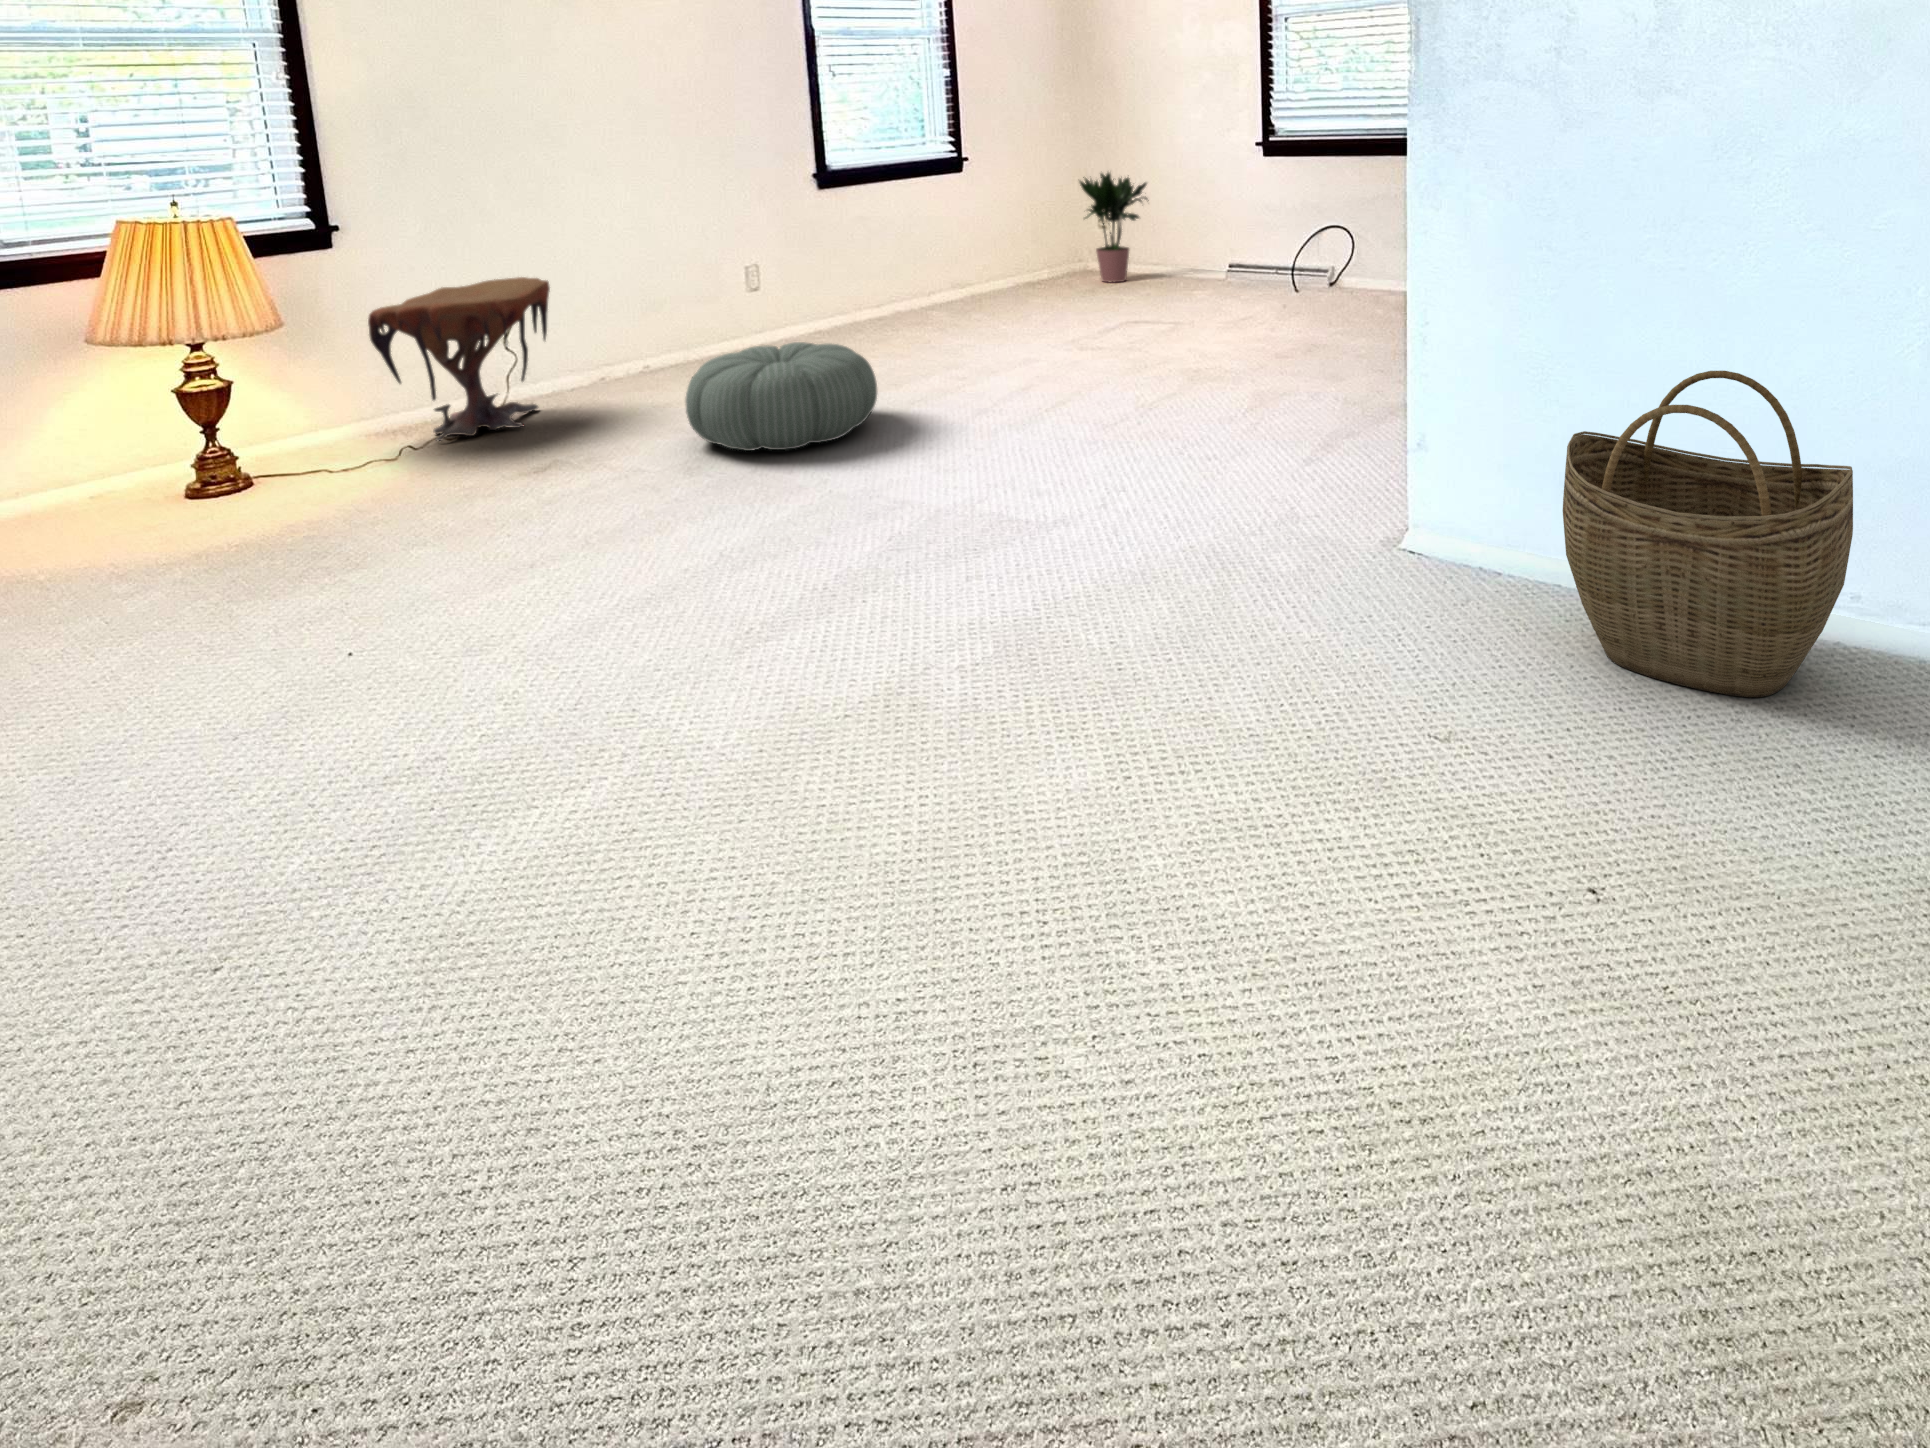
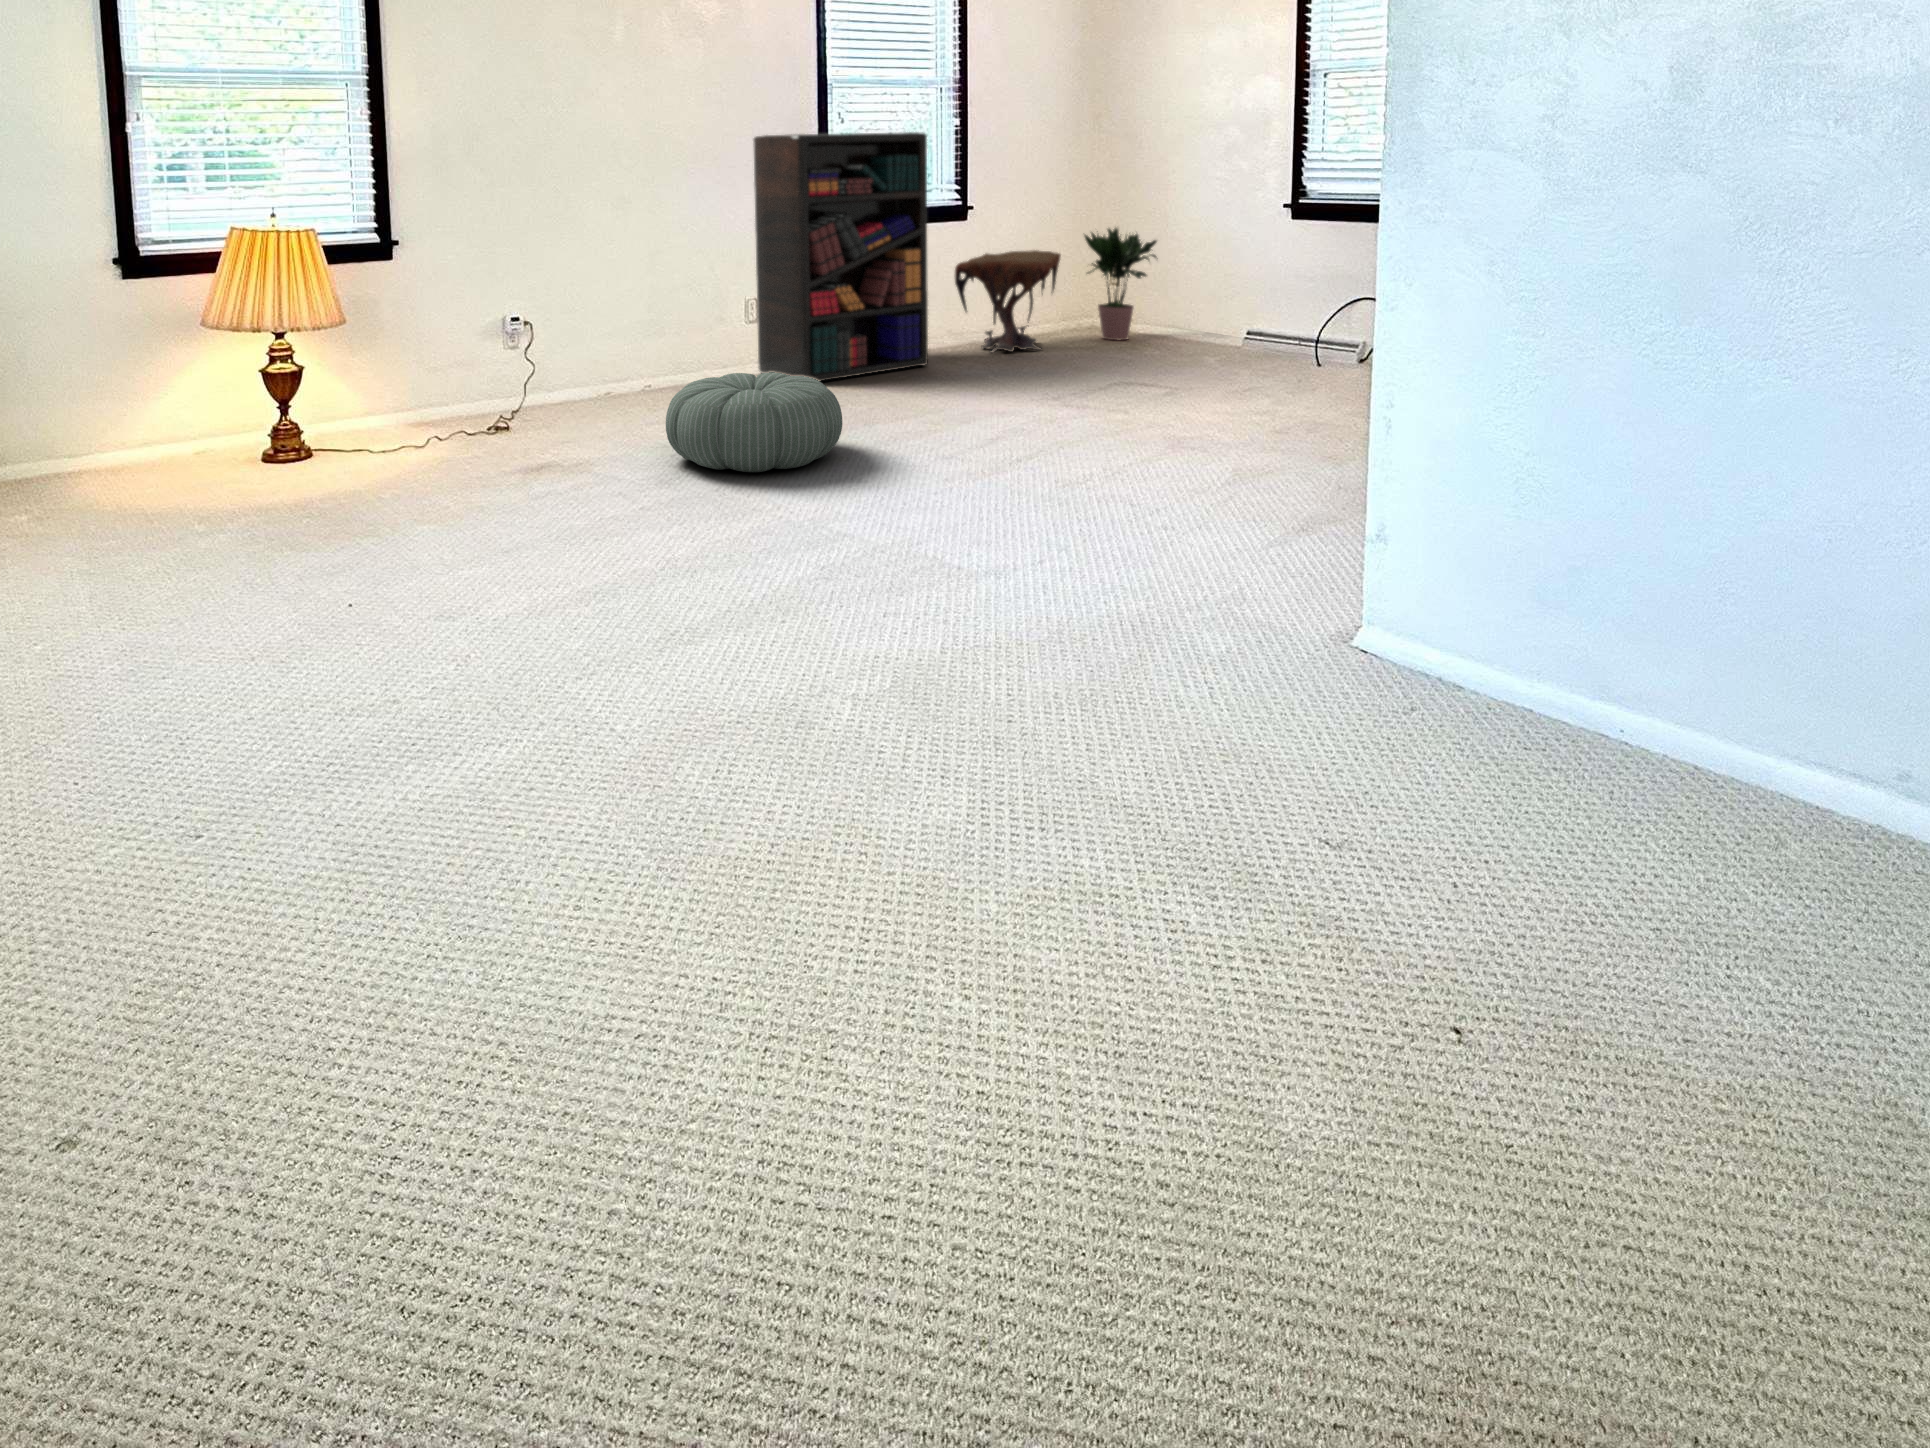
bookshelf: none [742,83,941,351] -> present [753,132,928,381]
side table: present [368,277,550,441] -> present [955,250,1061,352]
woven basket: present [1563,371,1853,697] -> none [1510,484,1879,865]

